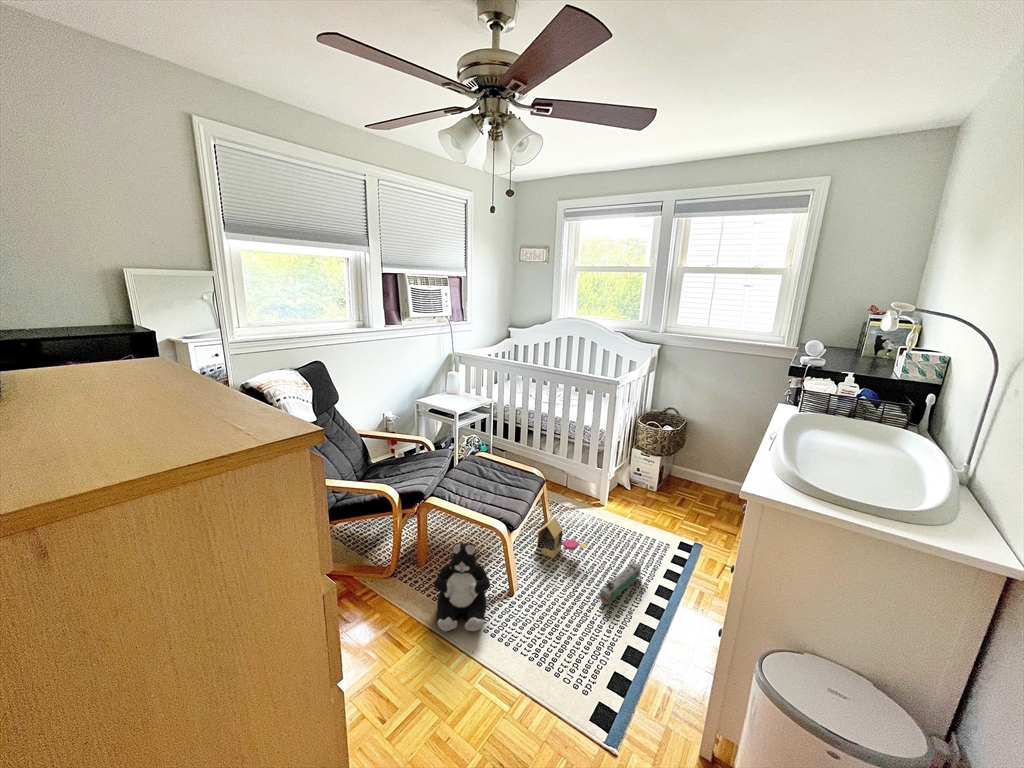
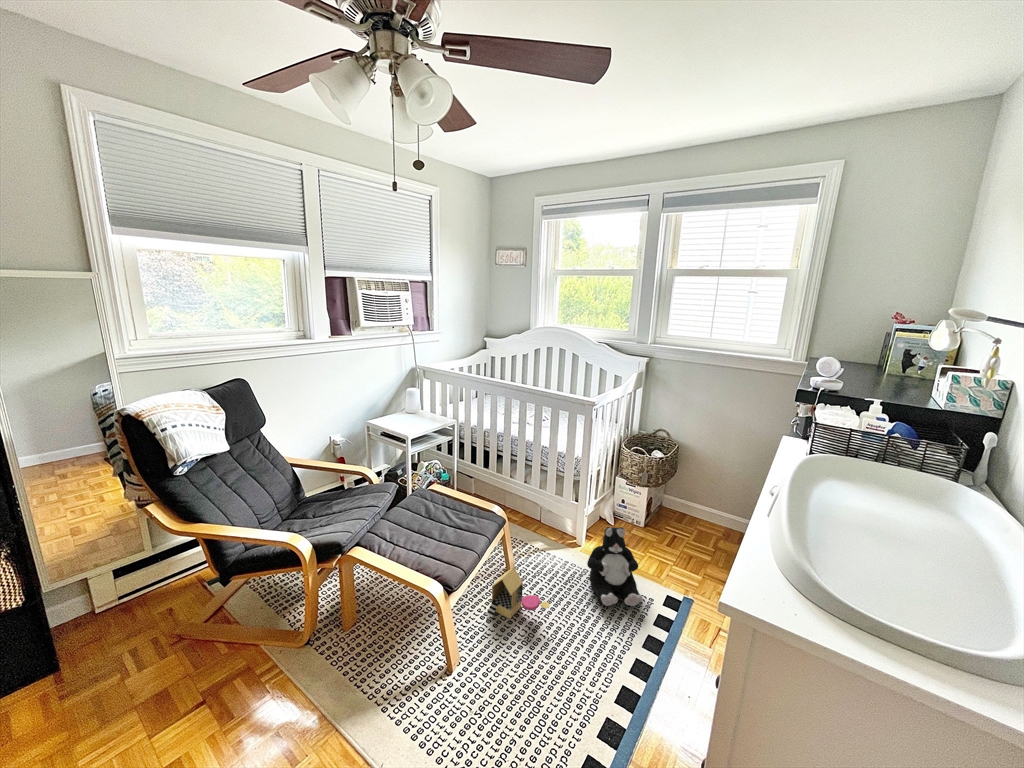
plush toy: present [434,543,490,631] -> present [587,527,643,606]
toy train: present [600,563,641,605] -> none [559,629,615,690]

